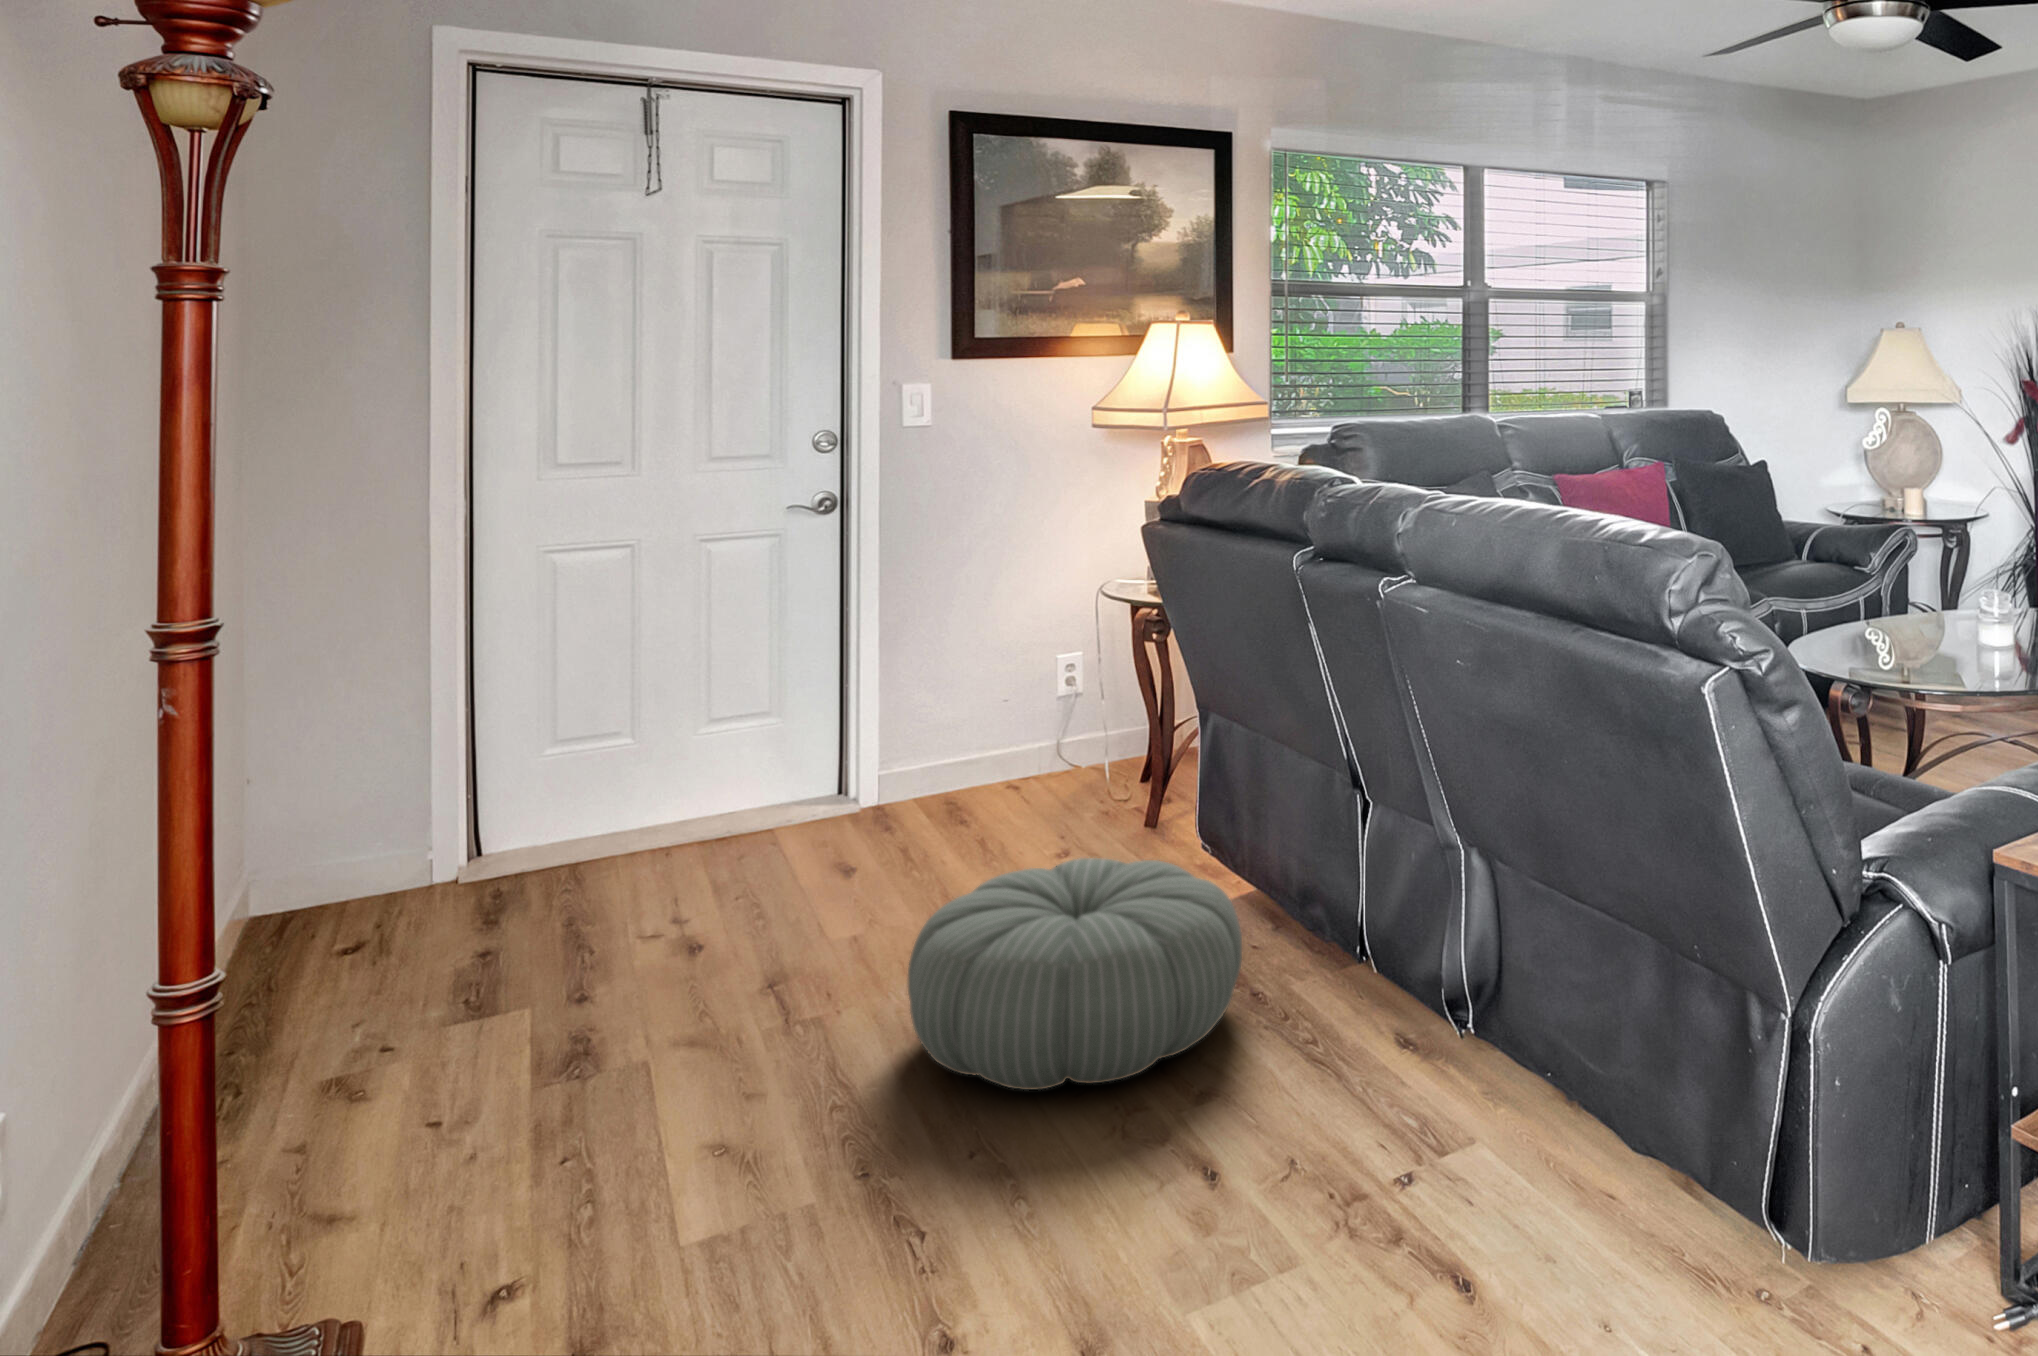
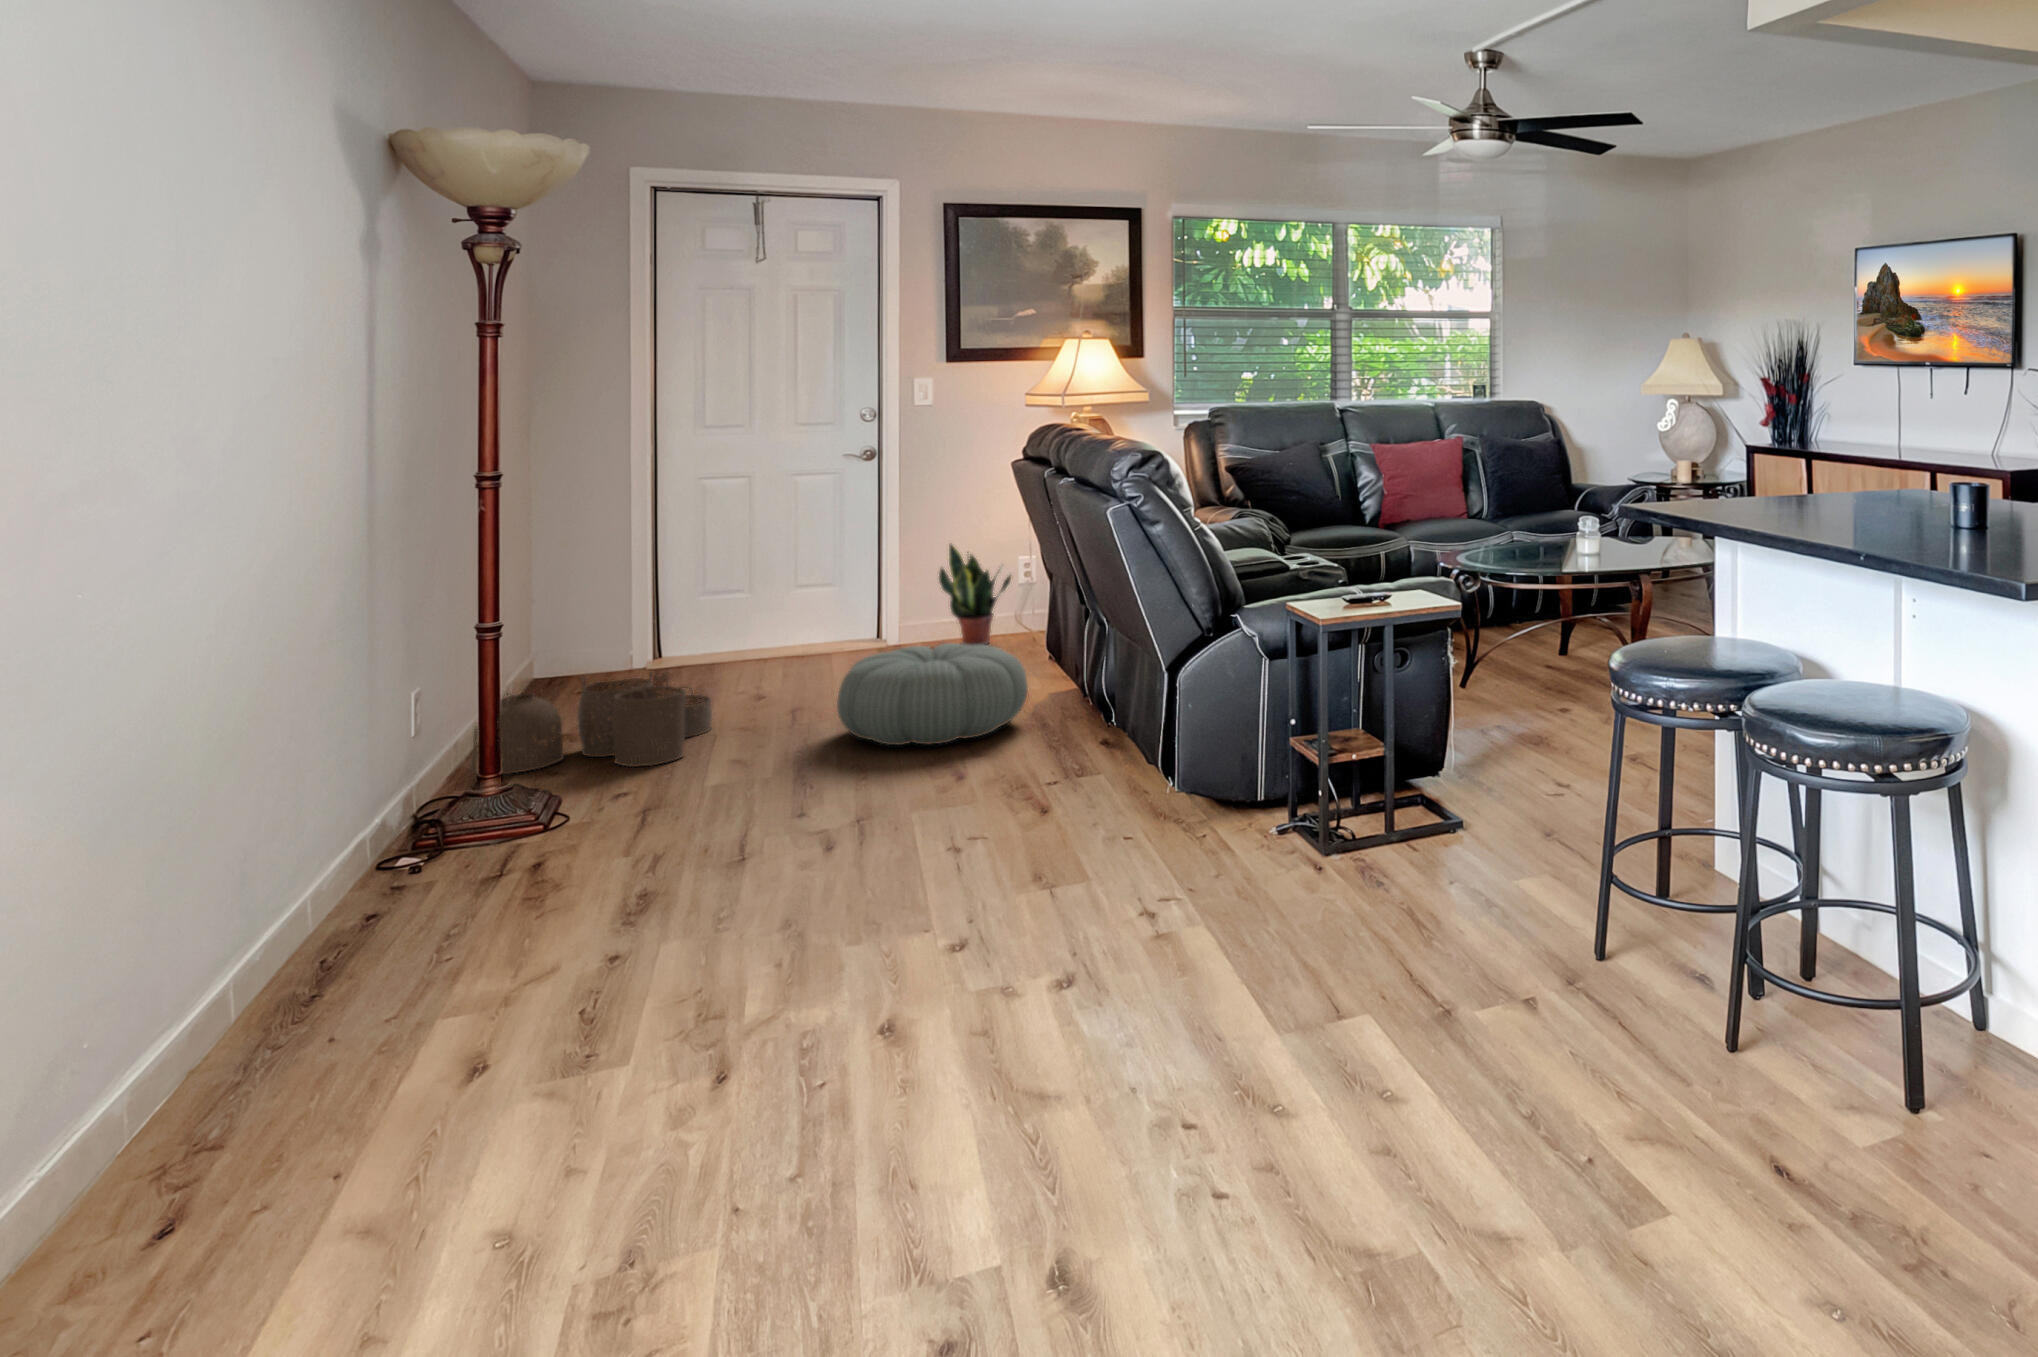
potted plant: none [948,643,1062,805] -> present [939,544,1011,646]
woven basket: none [130,969,640,1256] -> present [471,672,712,774]

